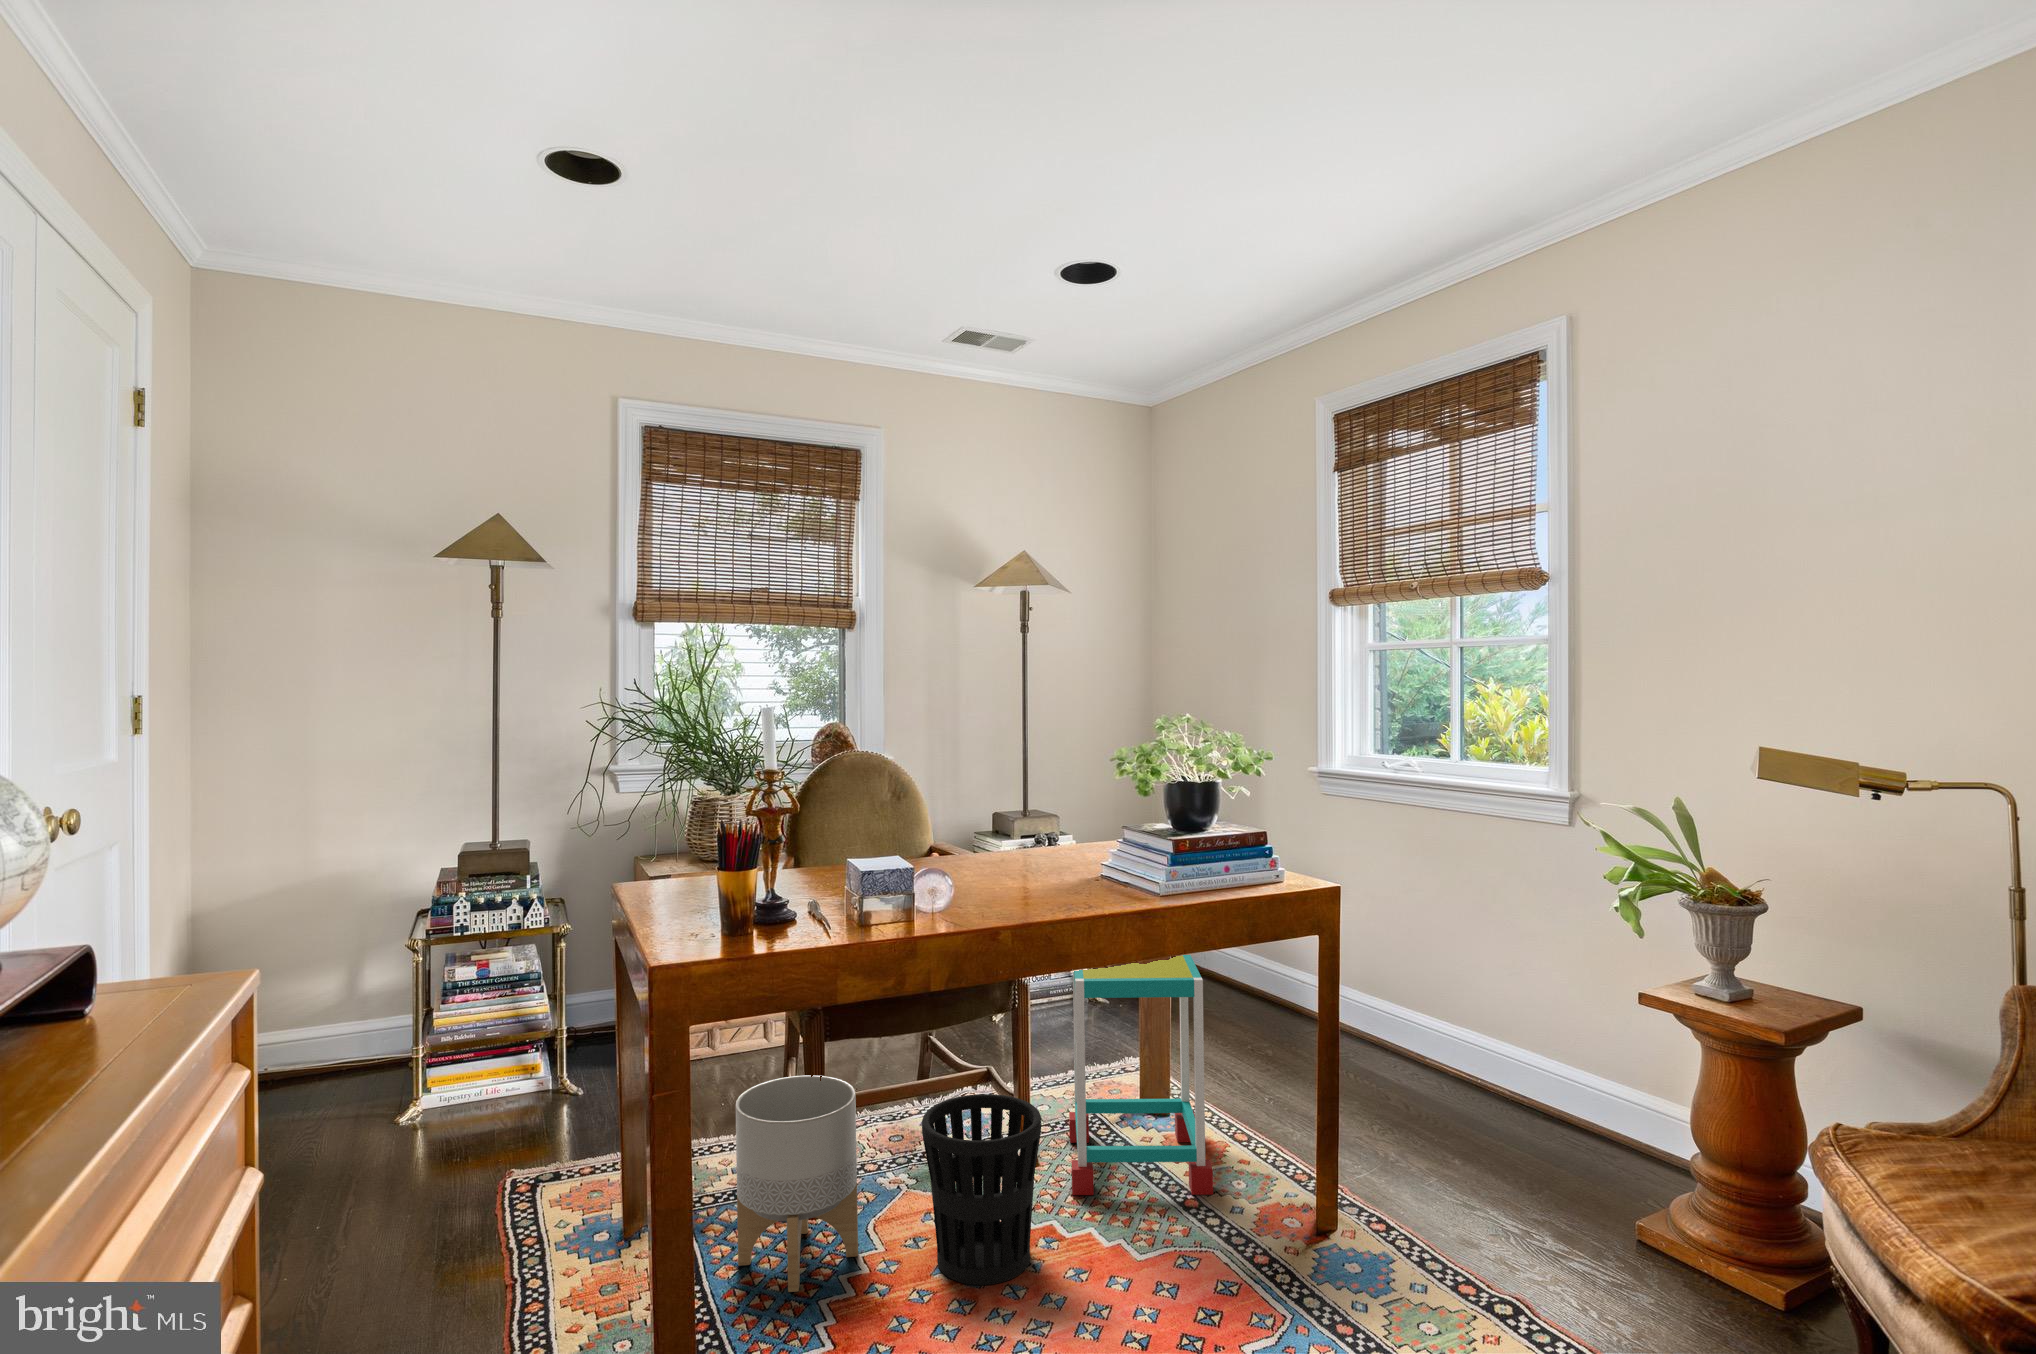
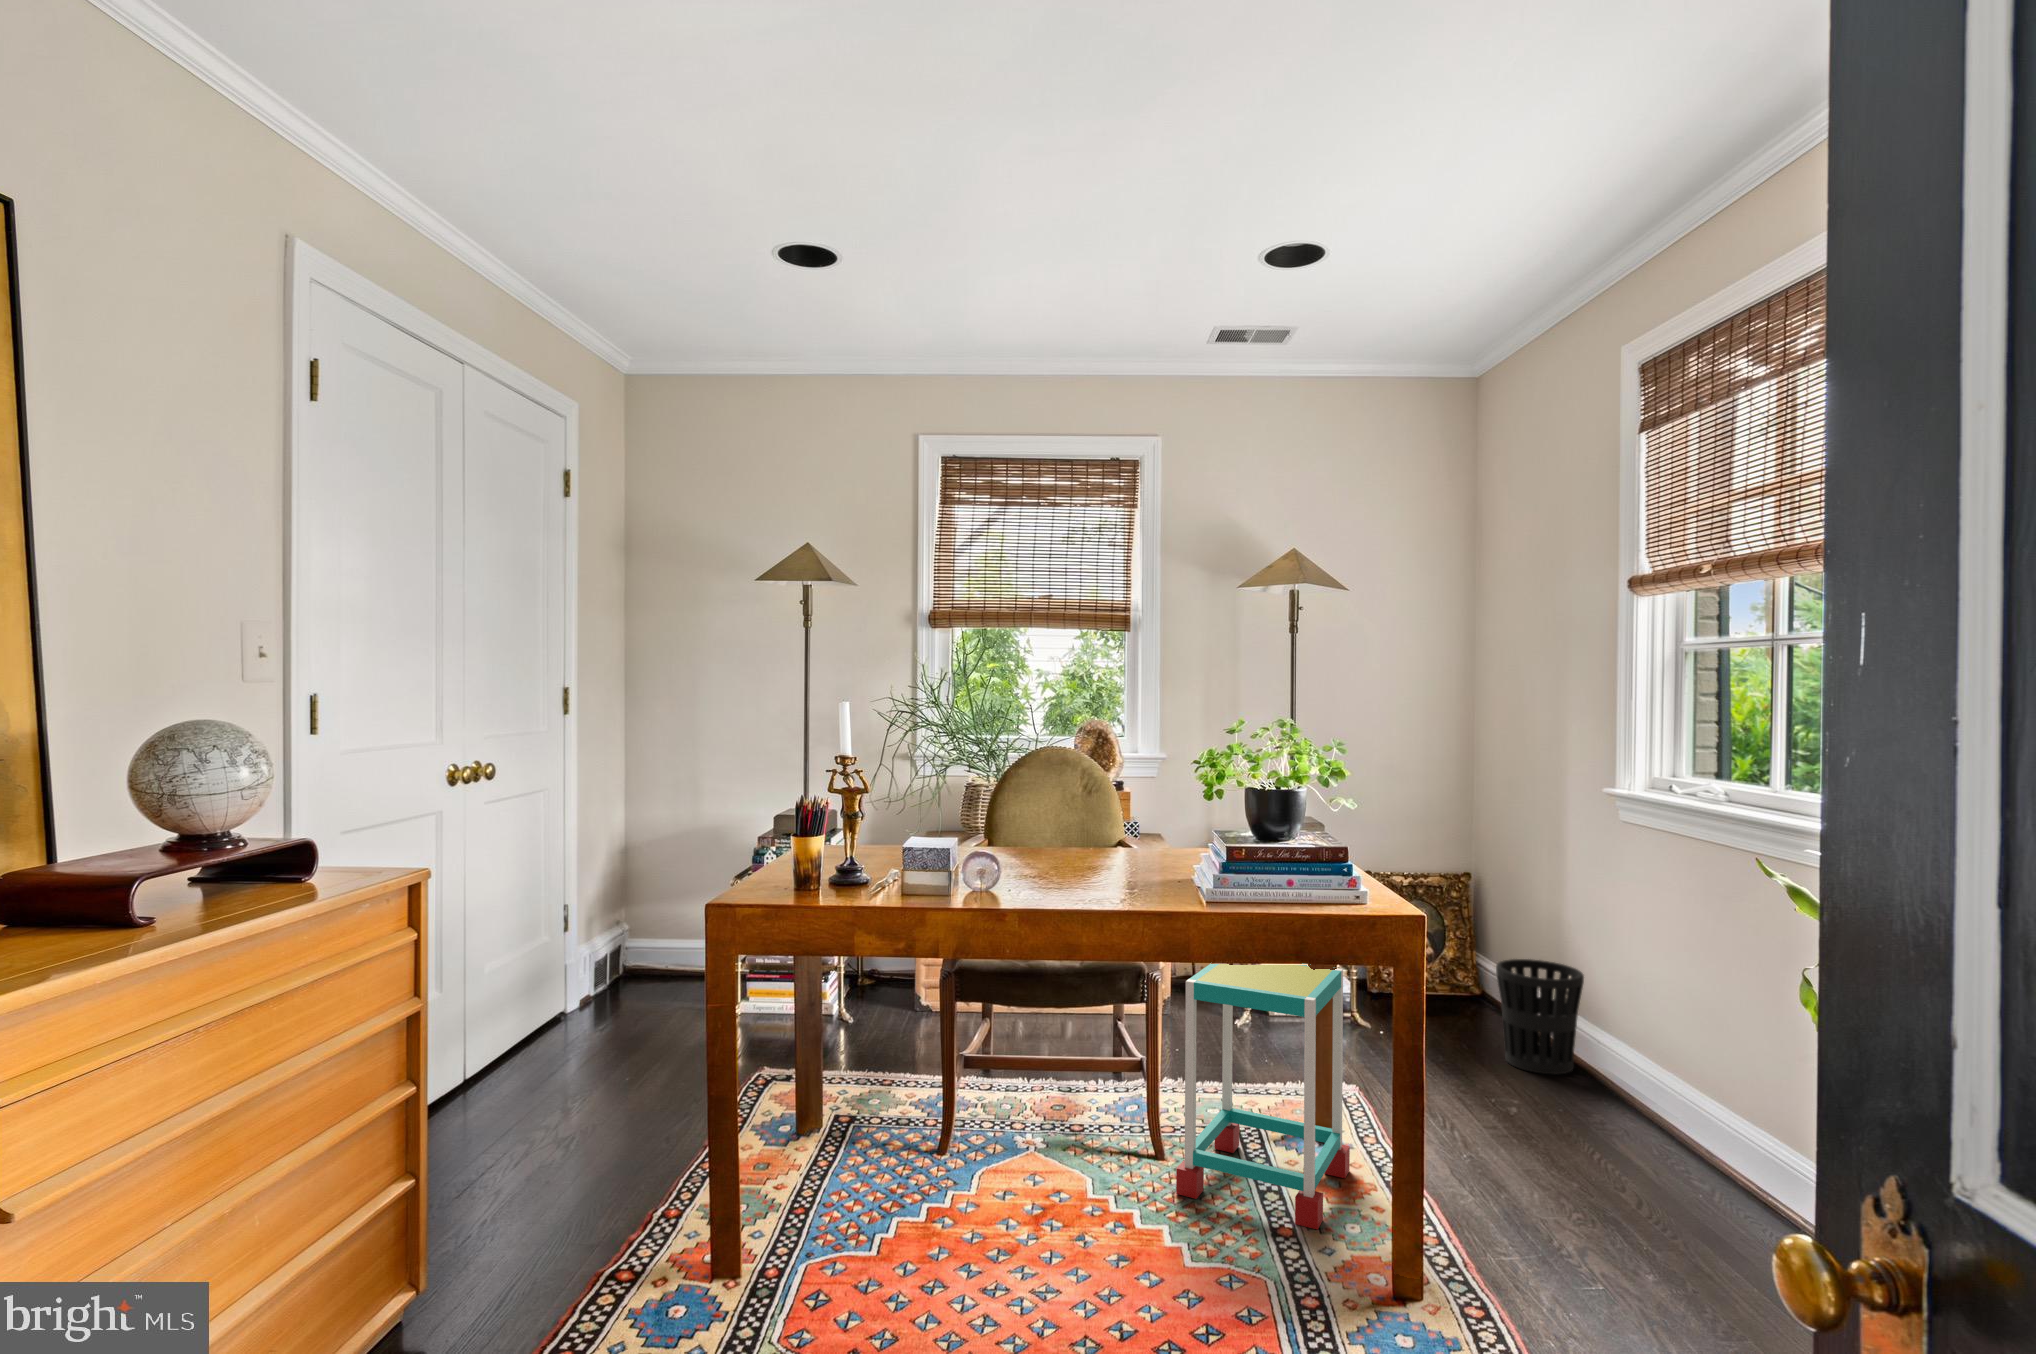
planter: present [736,1075,858,1292] -> none [856,1024,959,1207]
wastebasket: present [922,1094,1041,1285] -> present [1496,959,1584,1074]

